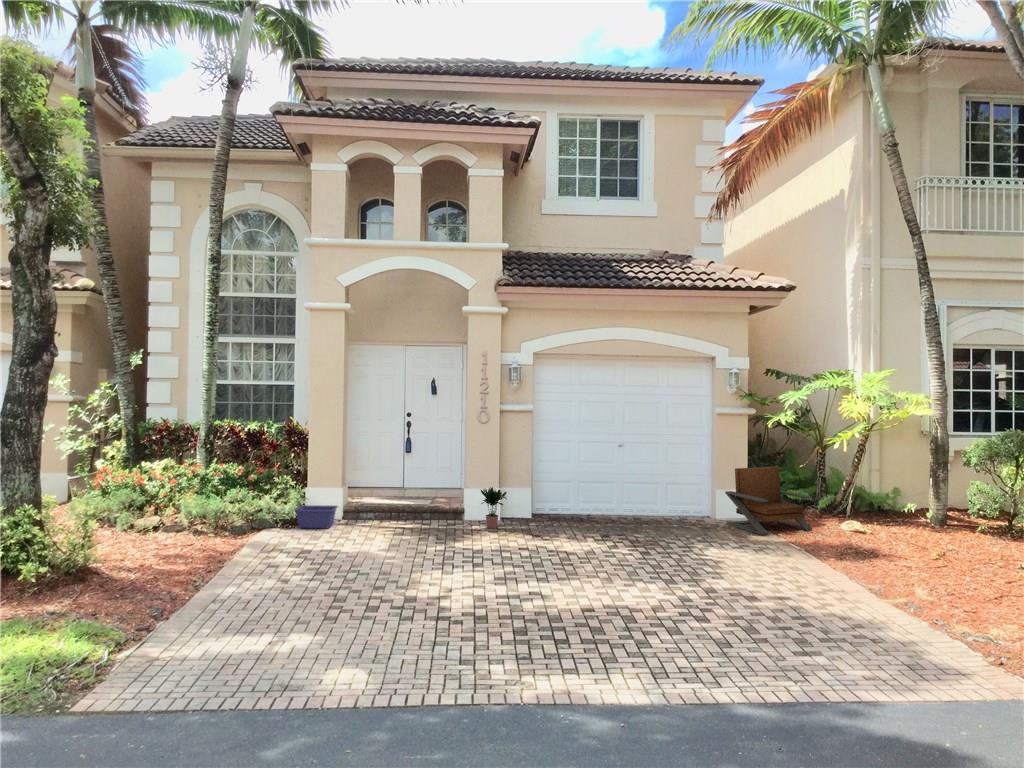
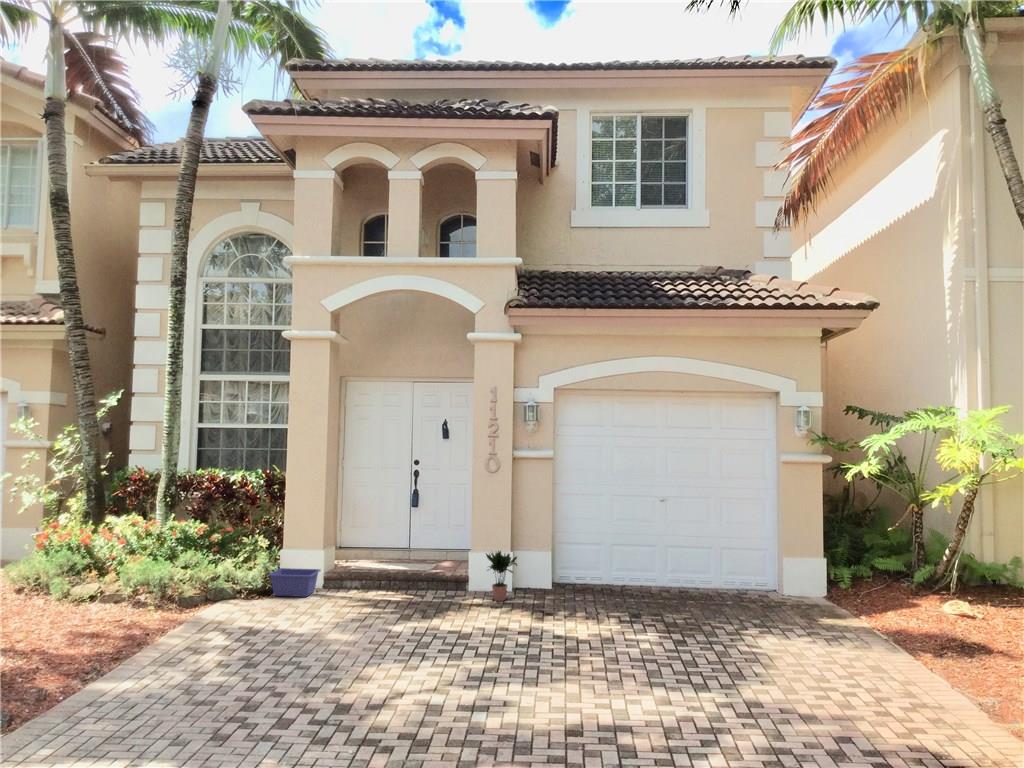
lounge chair: present [725,467,812,535] -> none [792,529,906,618]

